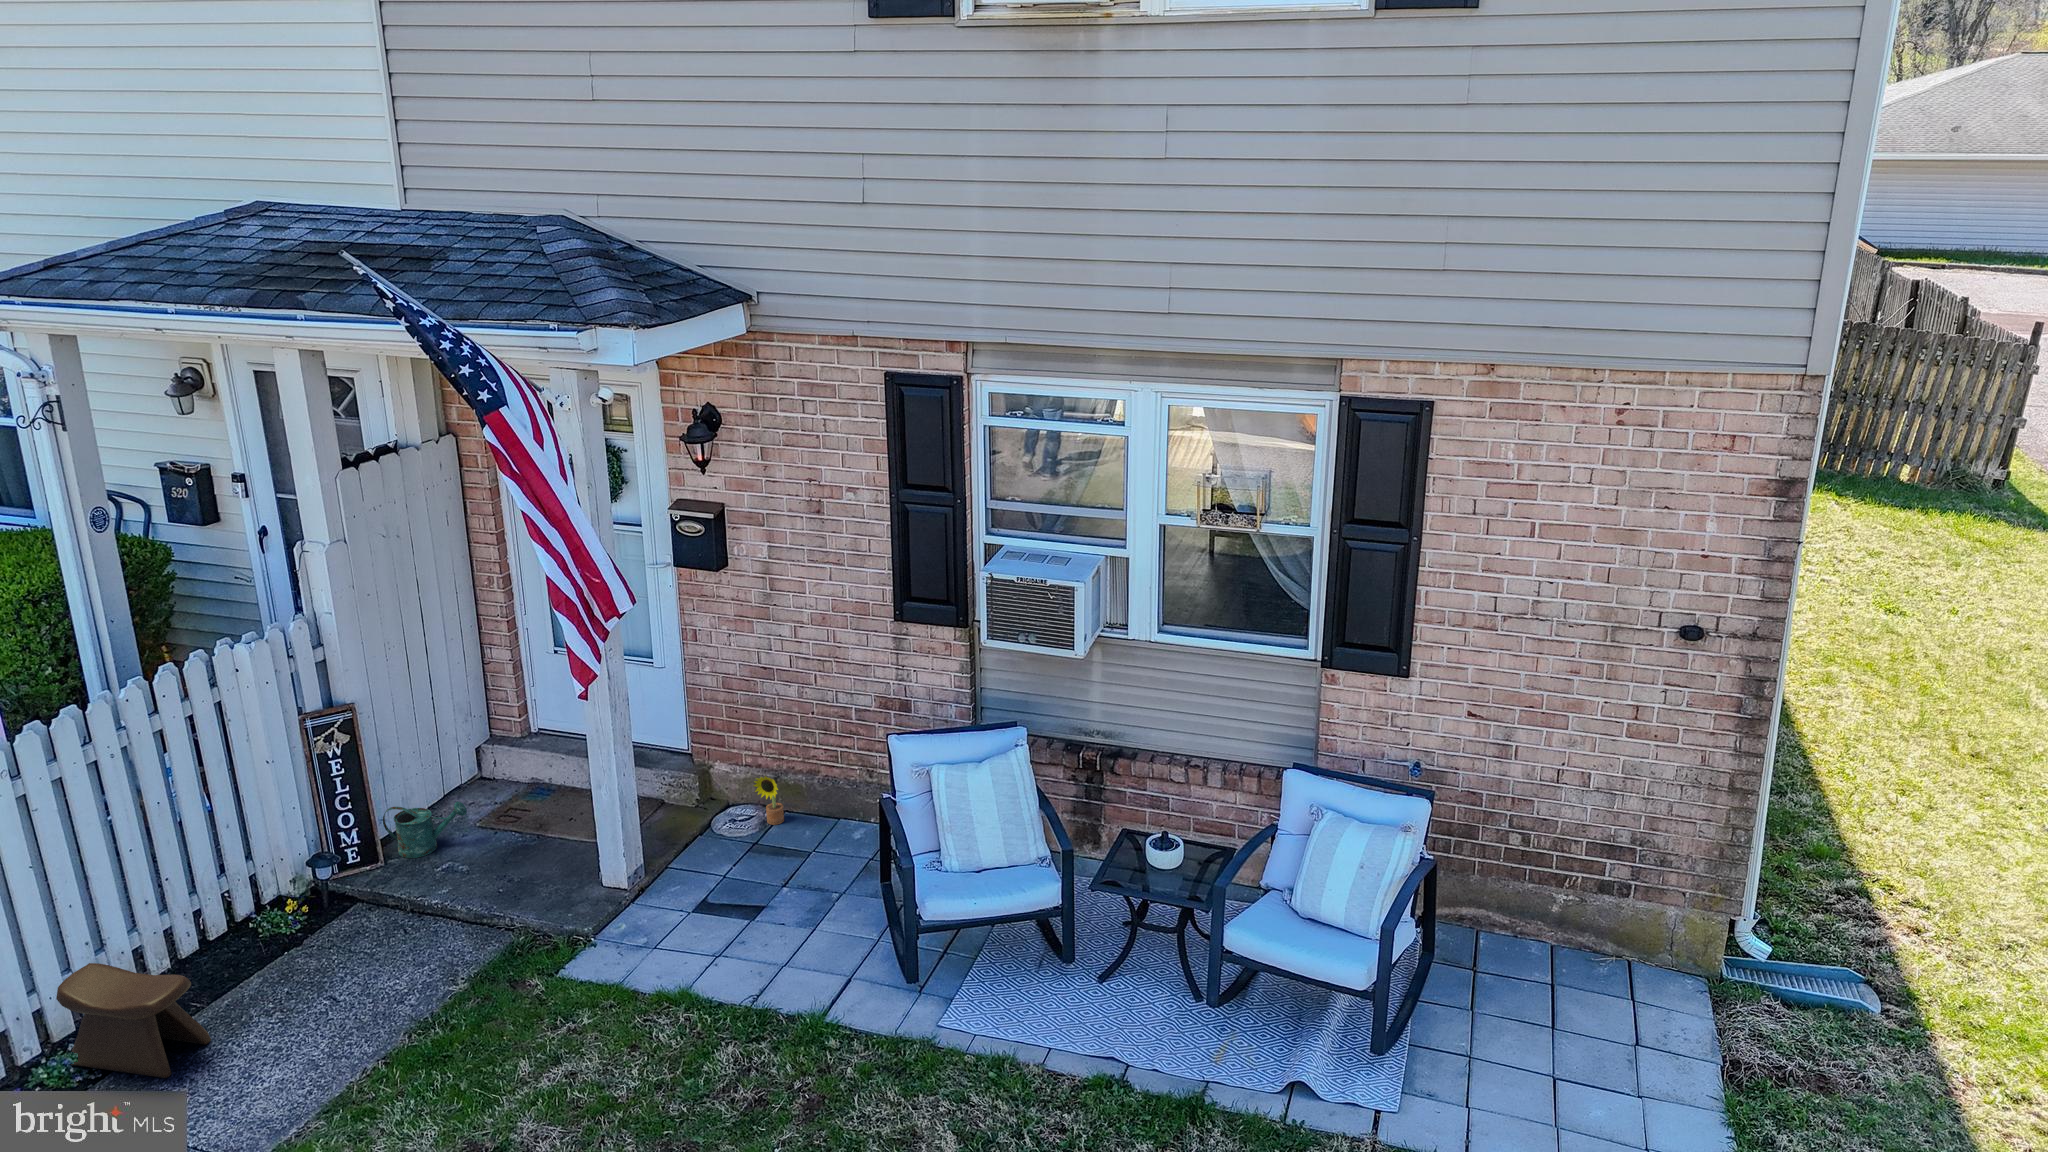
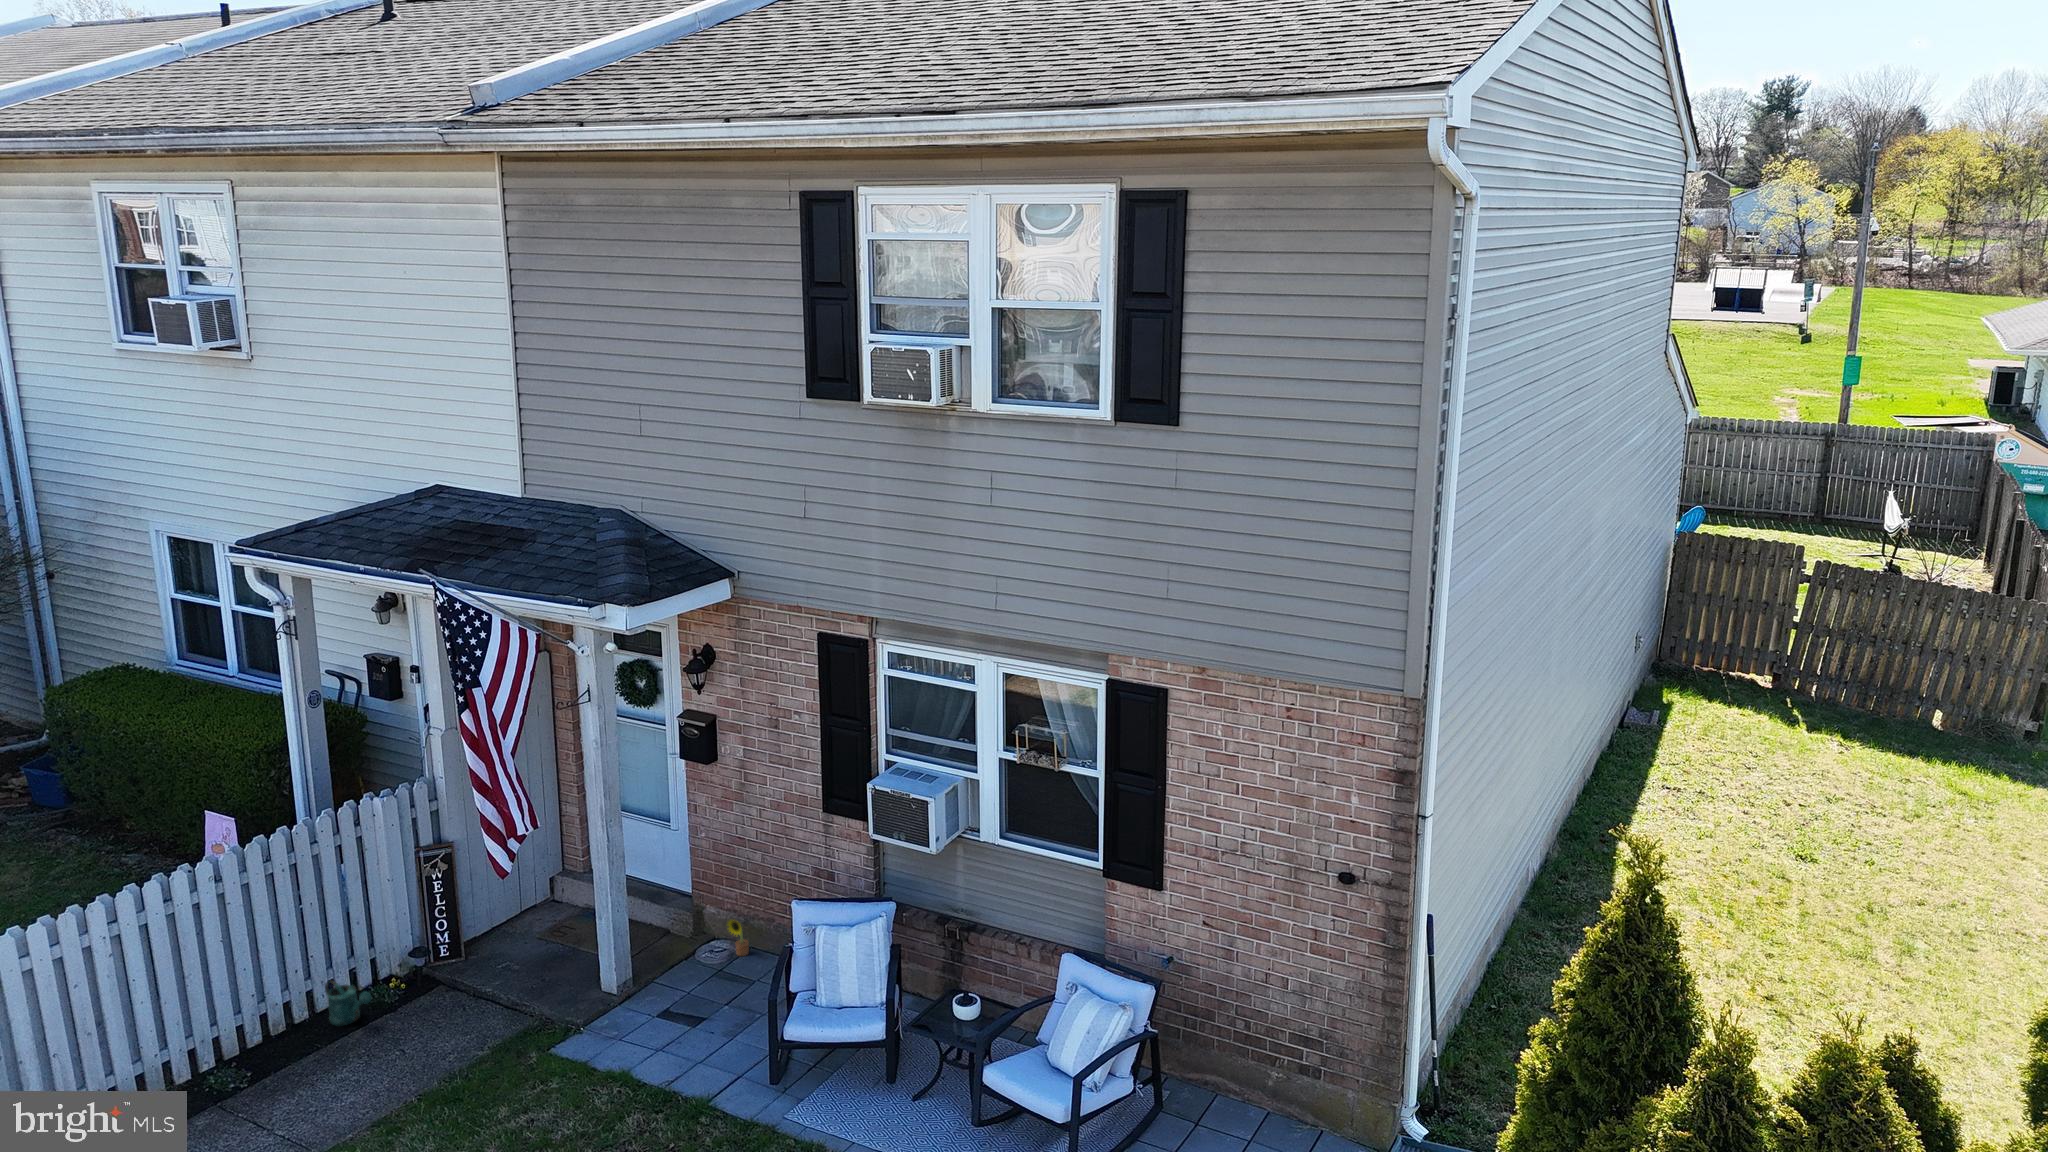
watering can: present [383,801,467,858] -> present [325,980,371,1026]
stool: present [56,963,211,1078] -> none [227,1004,319,1087]

